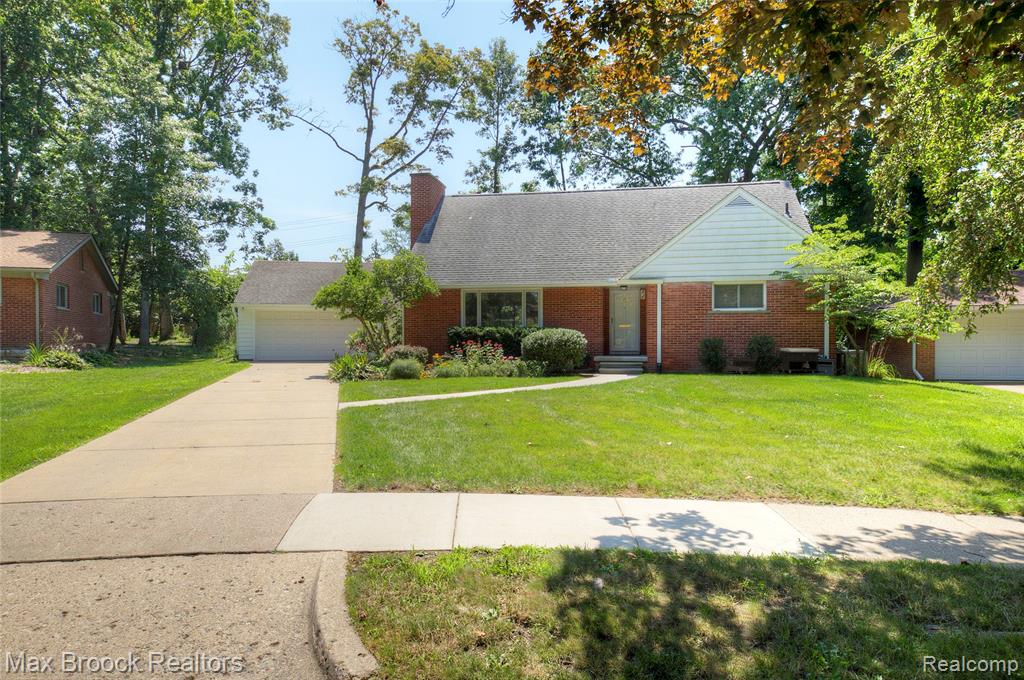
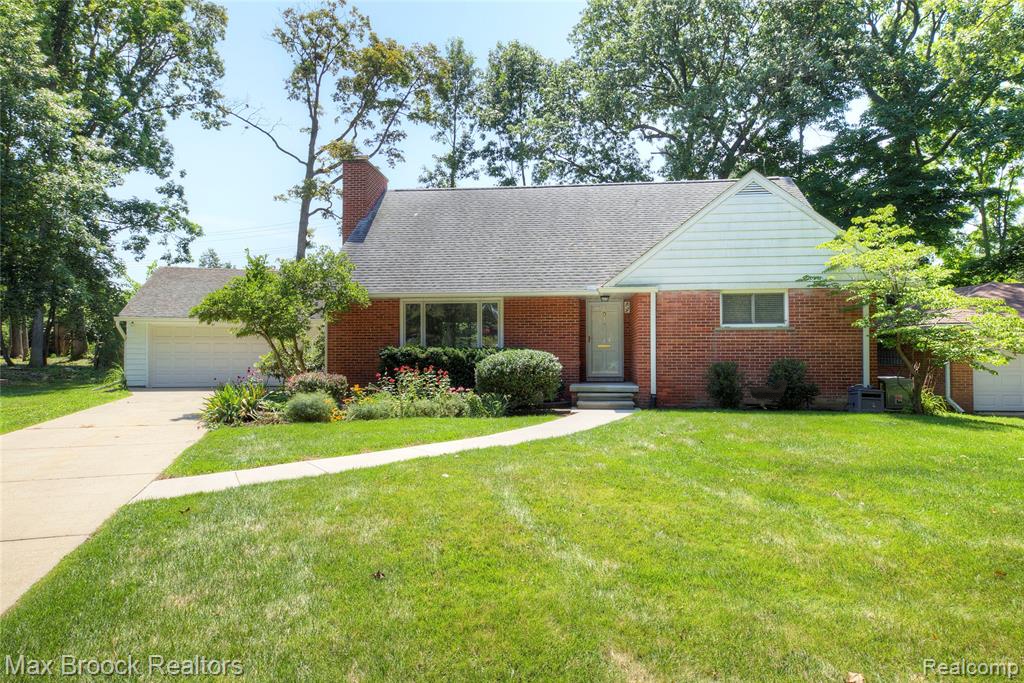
storage bench: present [780,348,819,373] -> none [808,374,862,407]

